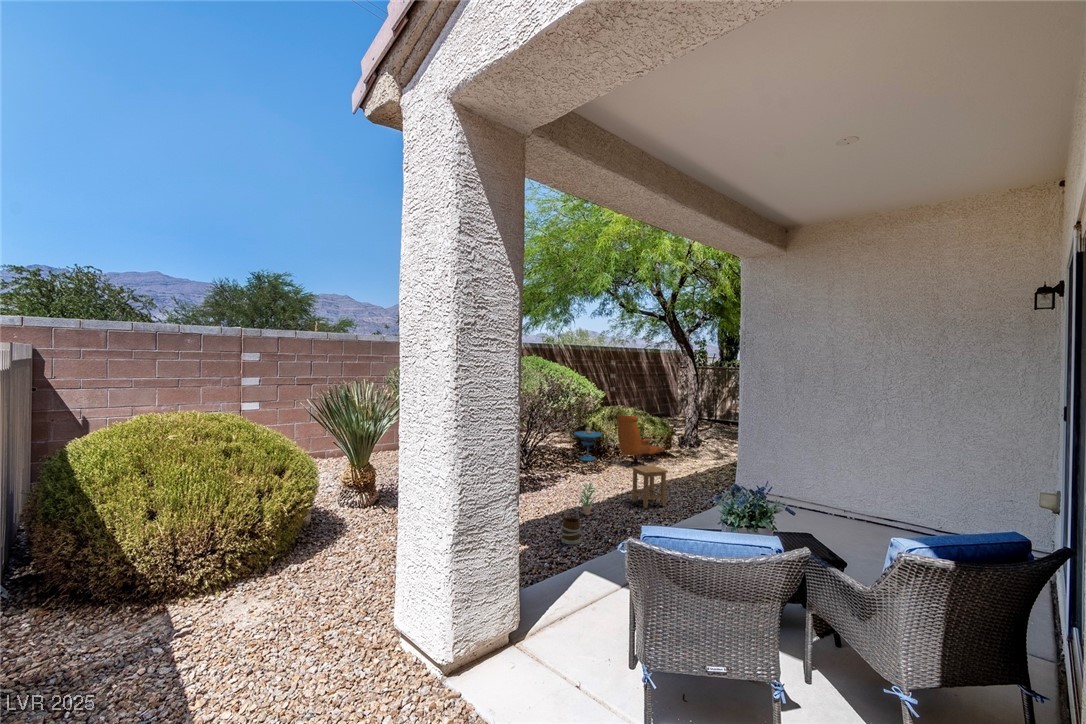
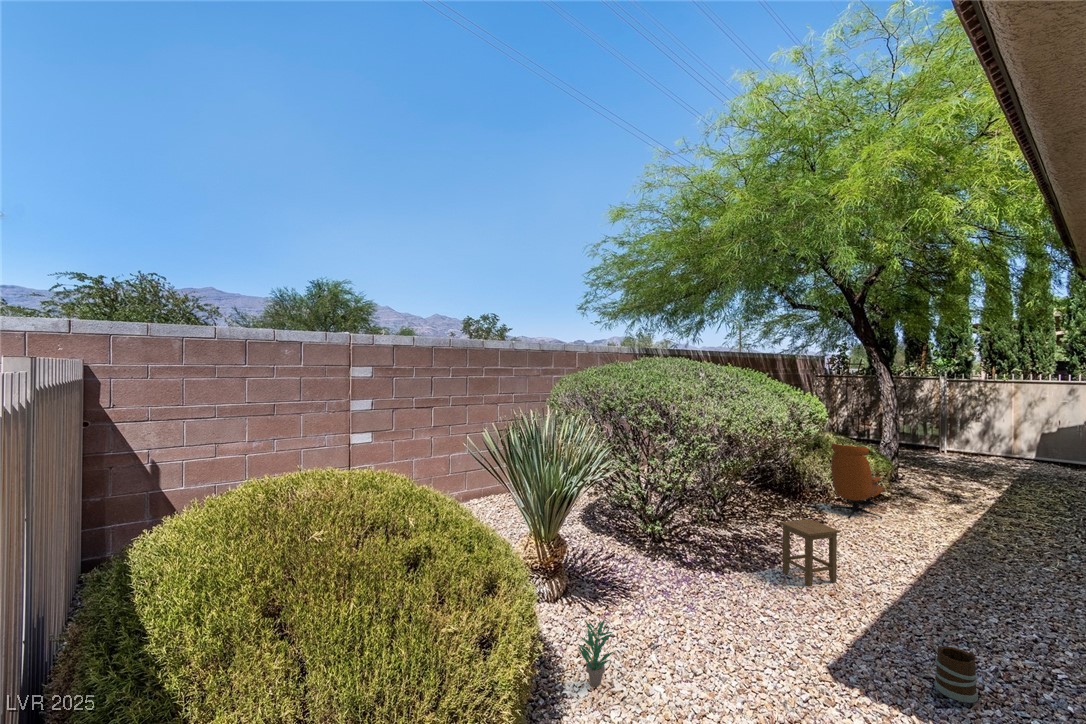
side table: present [574,427,602,461] -> none [758,458,801,505]
stool: present [632,465,668,508] -> present [780,519,840,586]
potted plant: present [579,483,596,515] -> present [579,619,613,686]

